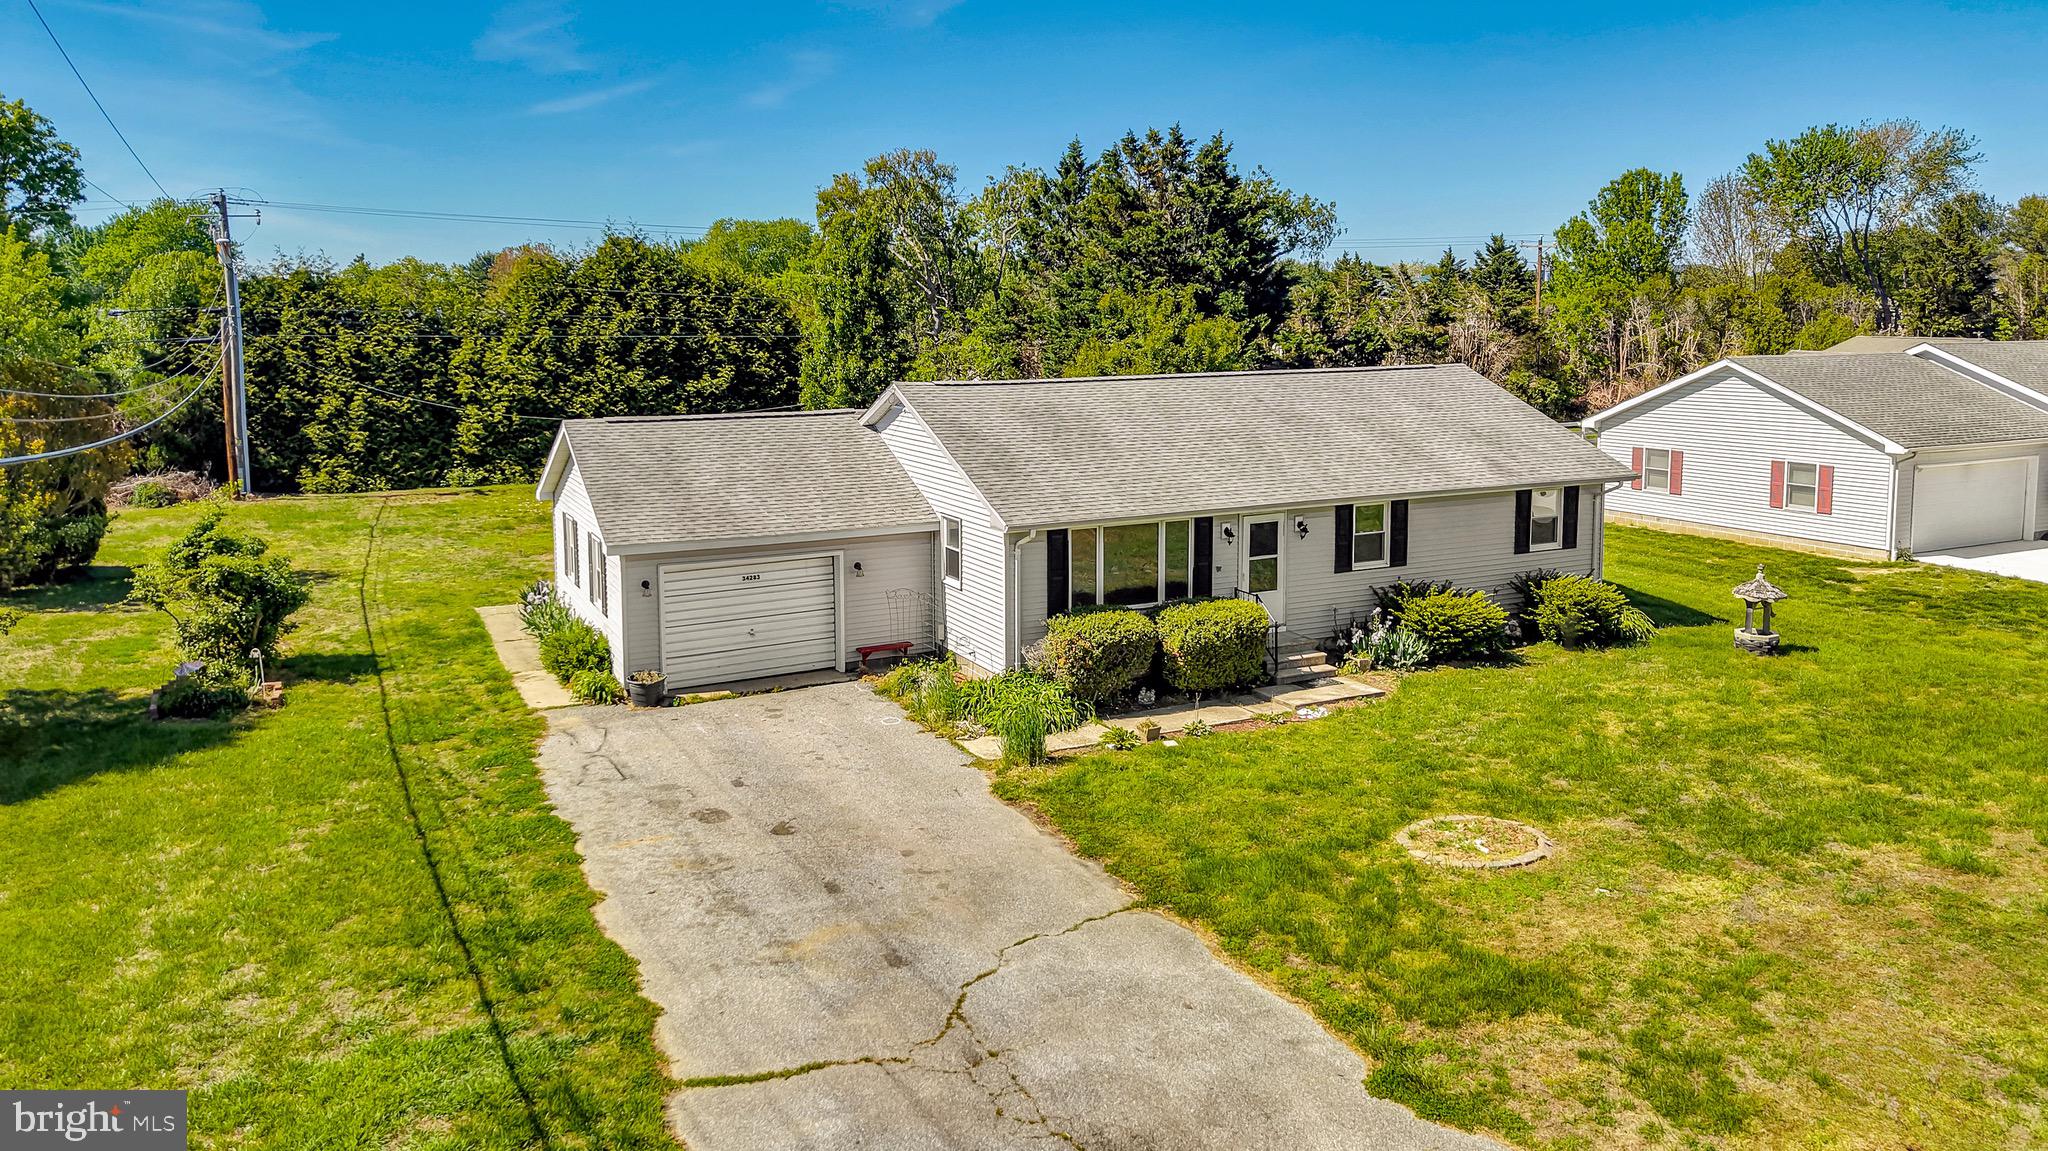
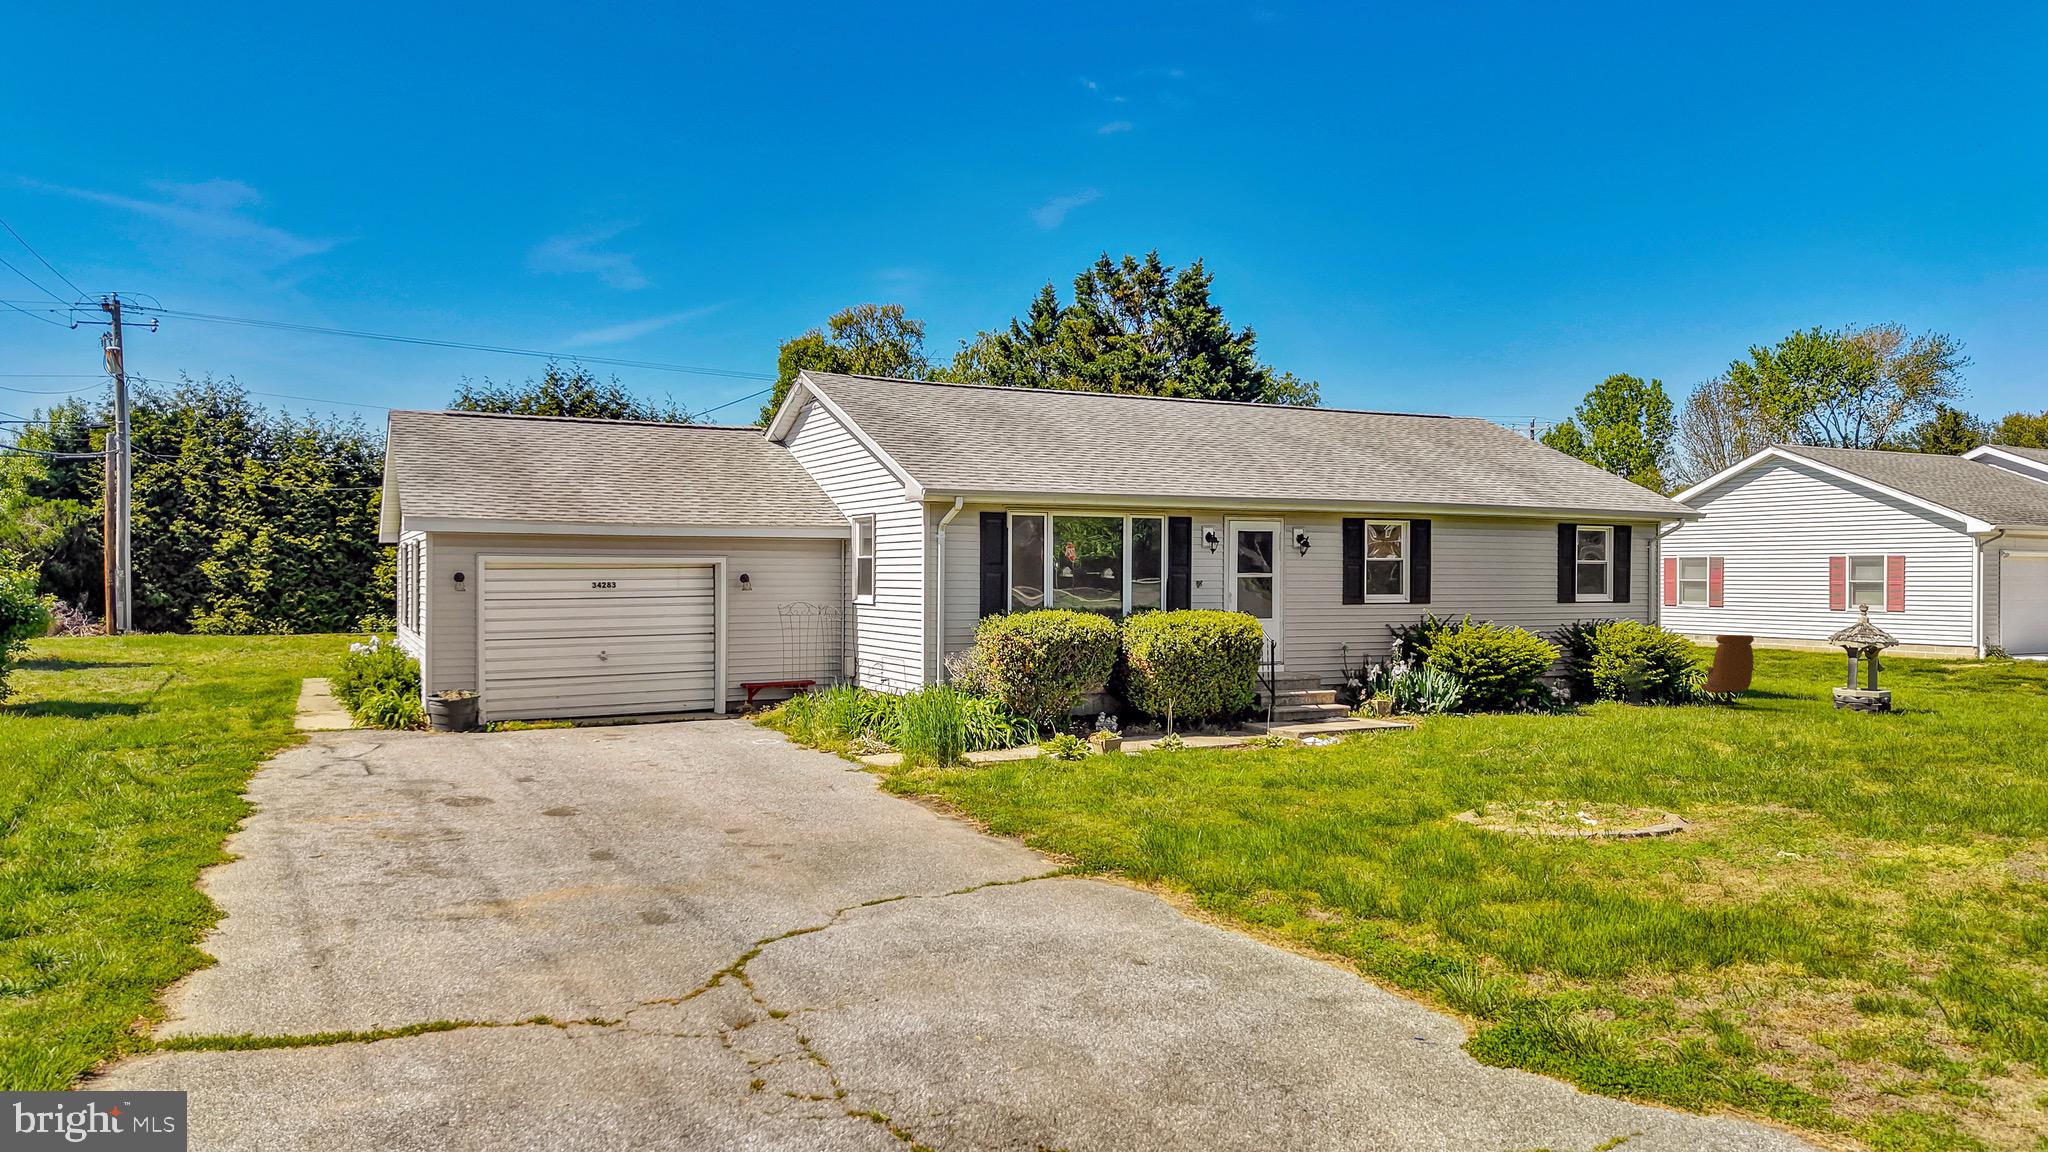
lounge chair: none [1622,600,1665,658] -> present [1699,635,1755,709]

